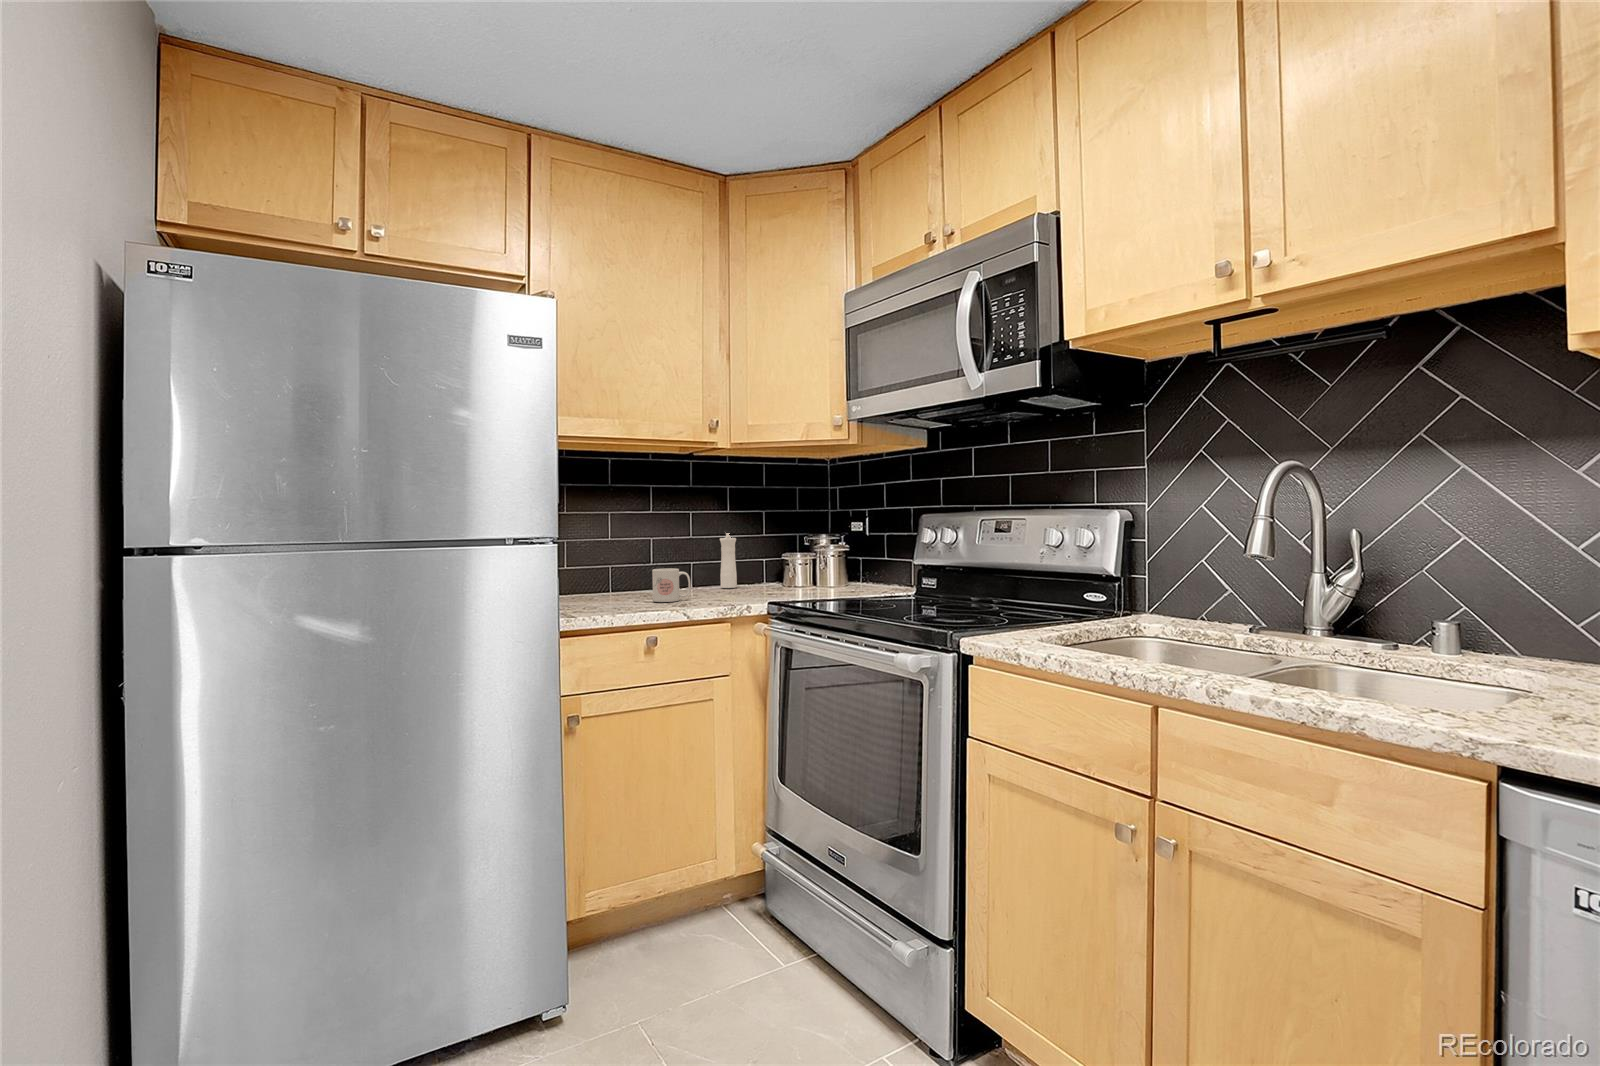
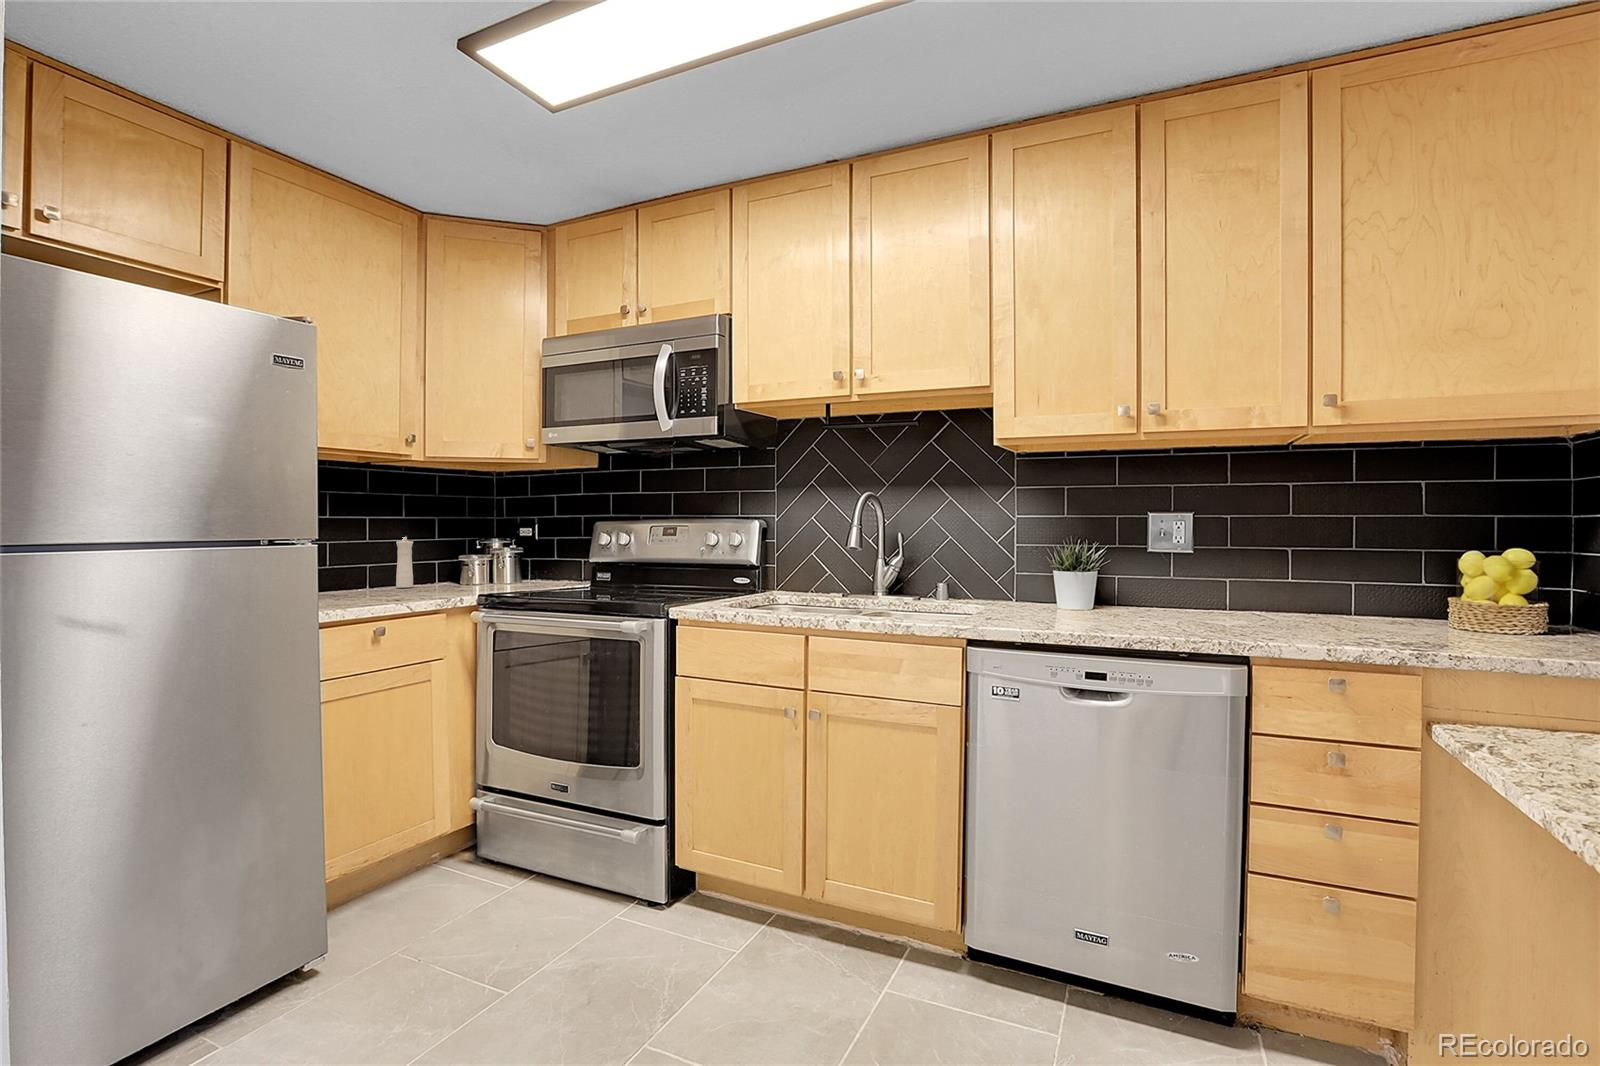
mug: present [652,568,691,602] -> none [348,568,387,599]

